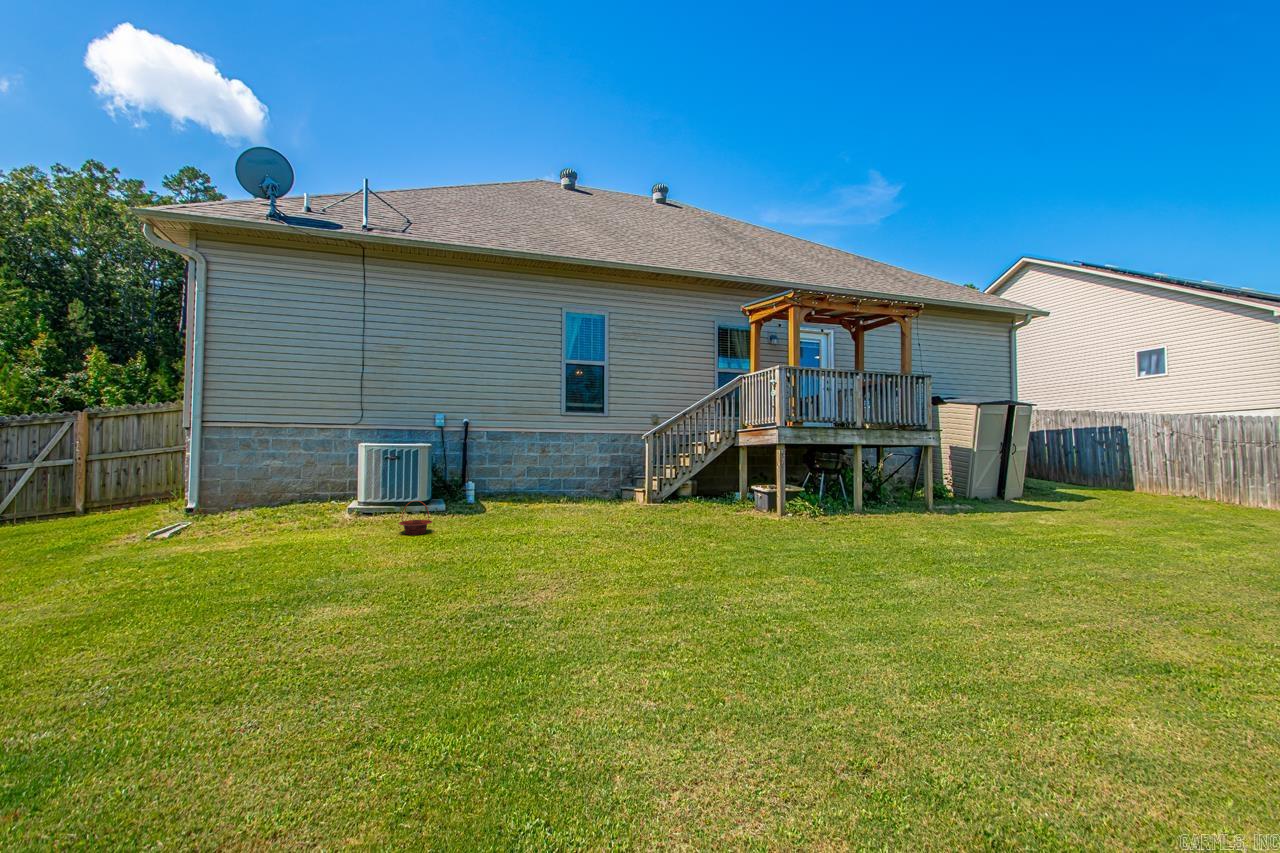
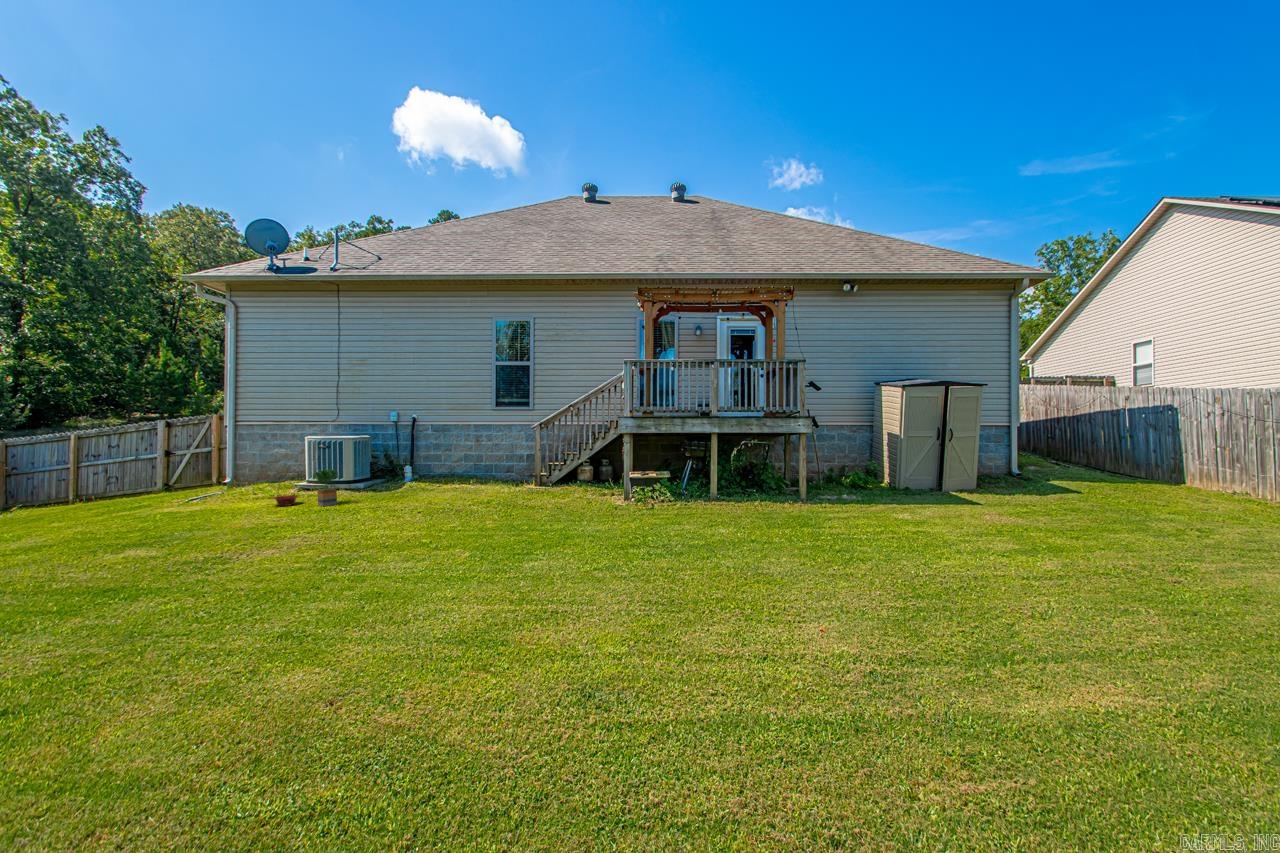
potted tree: none [463,485,494,533] -> present [313,469,341,507]

